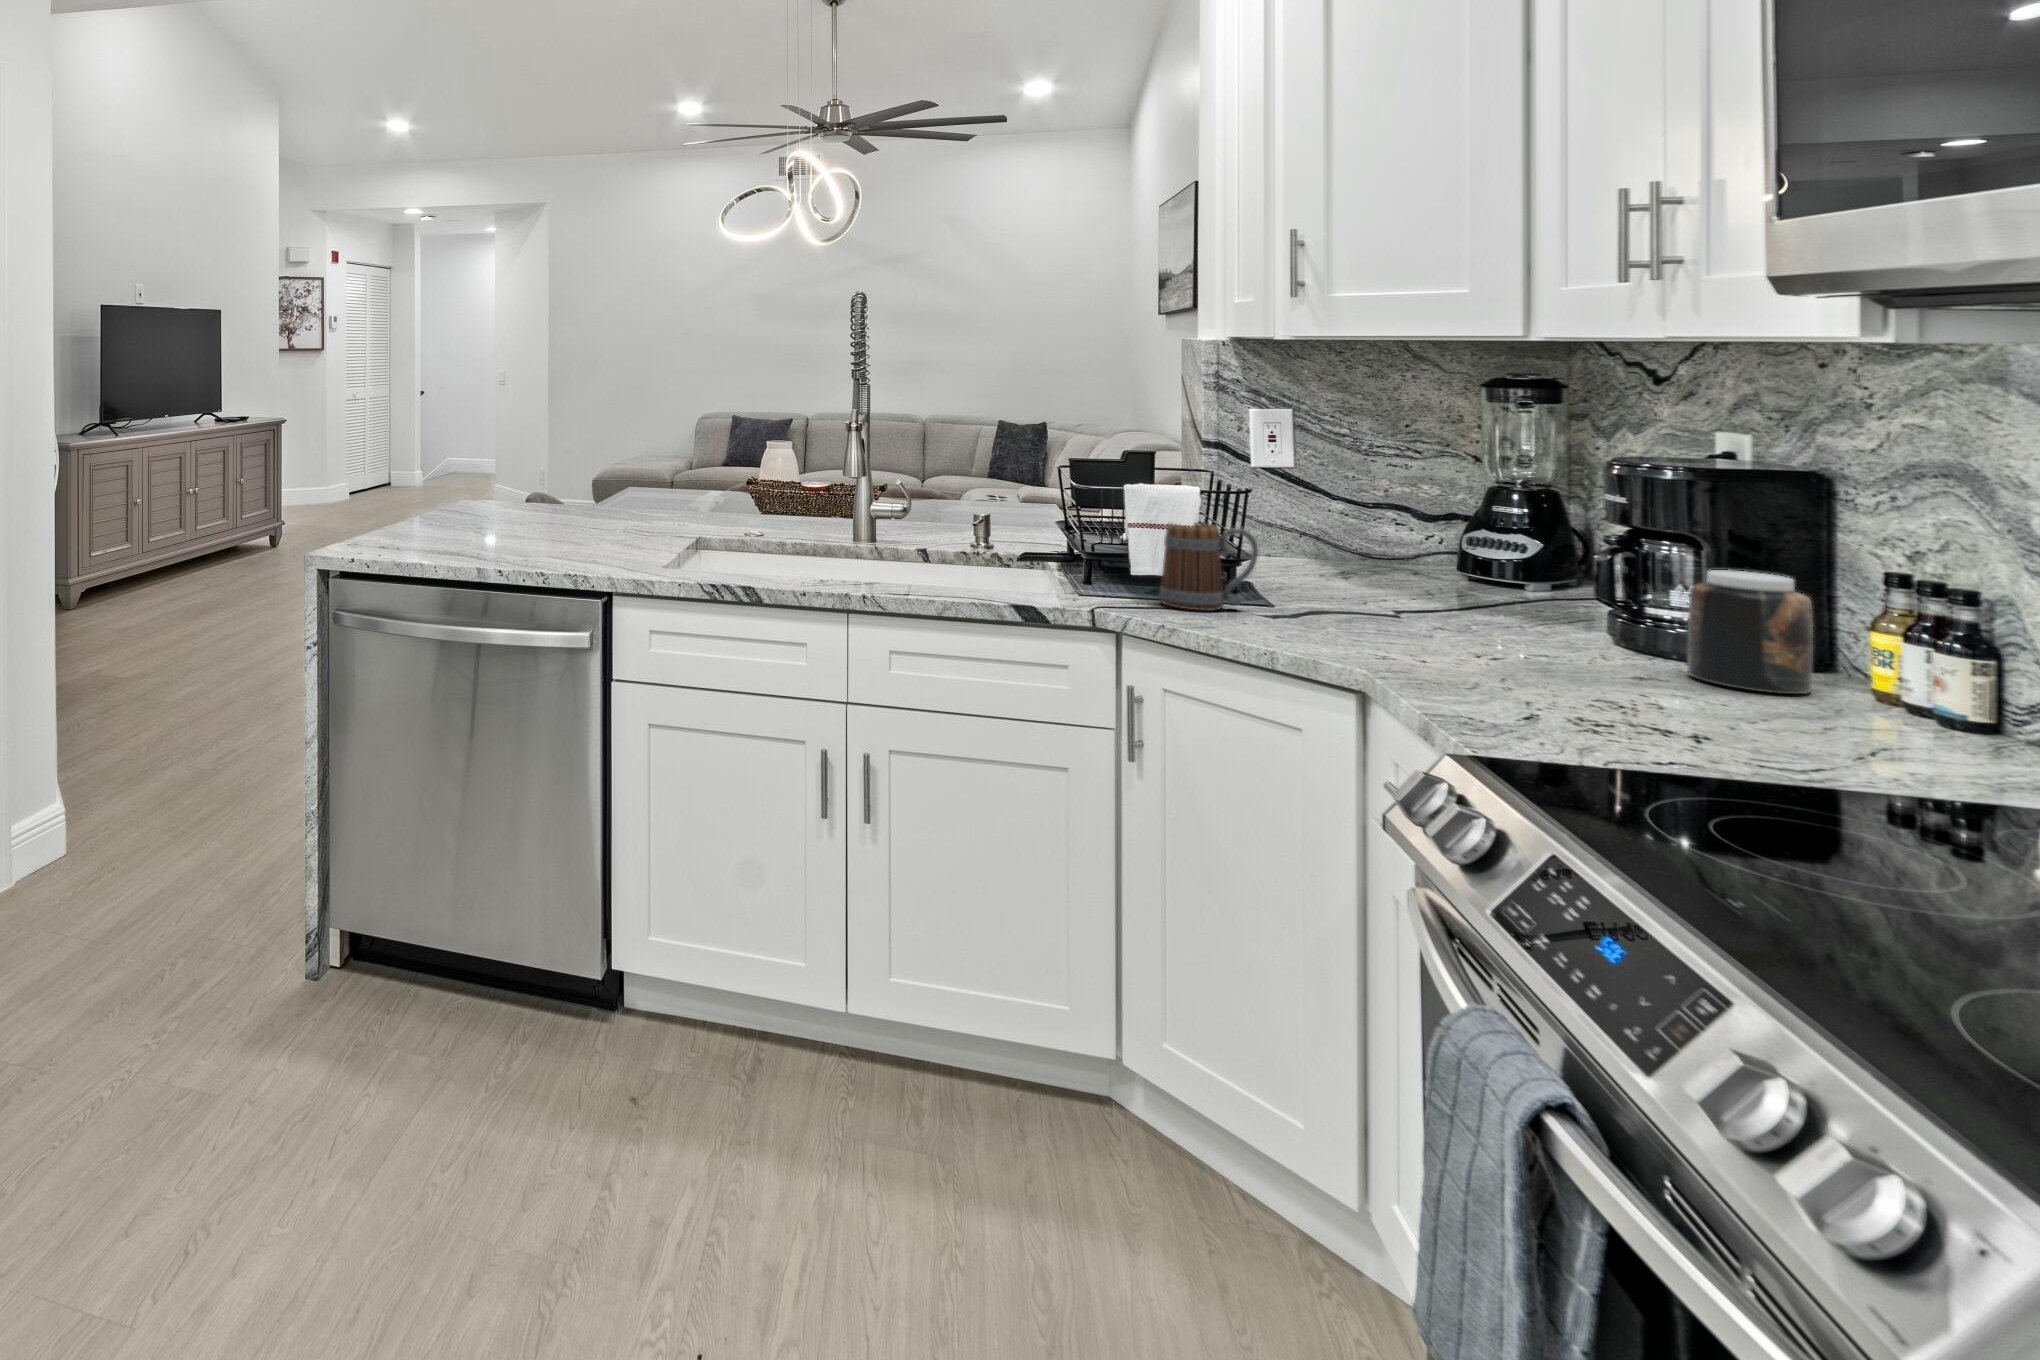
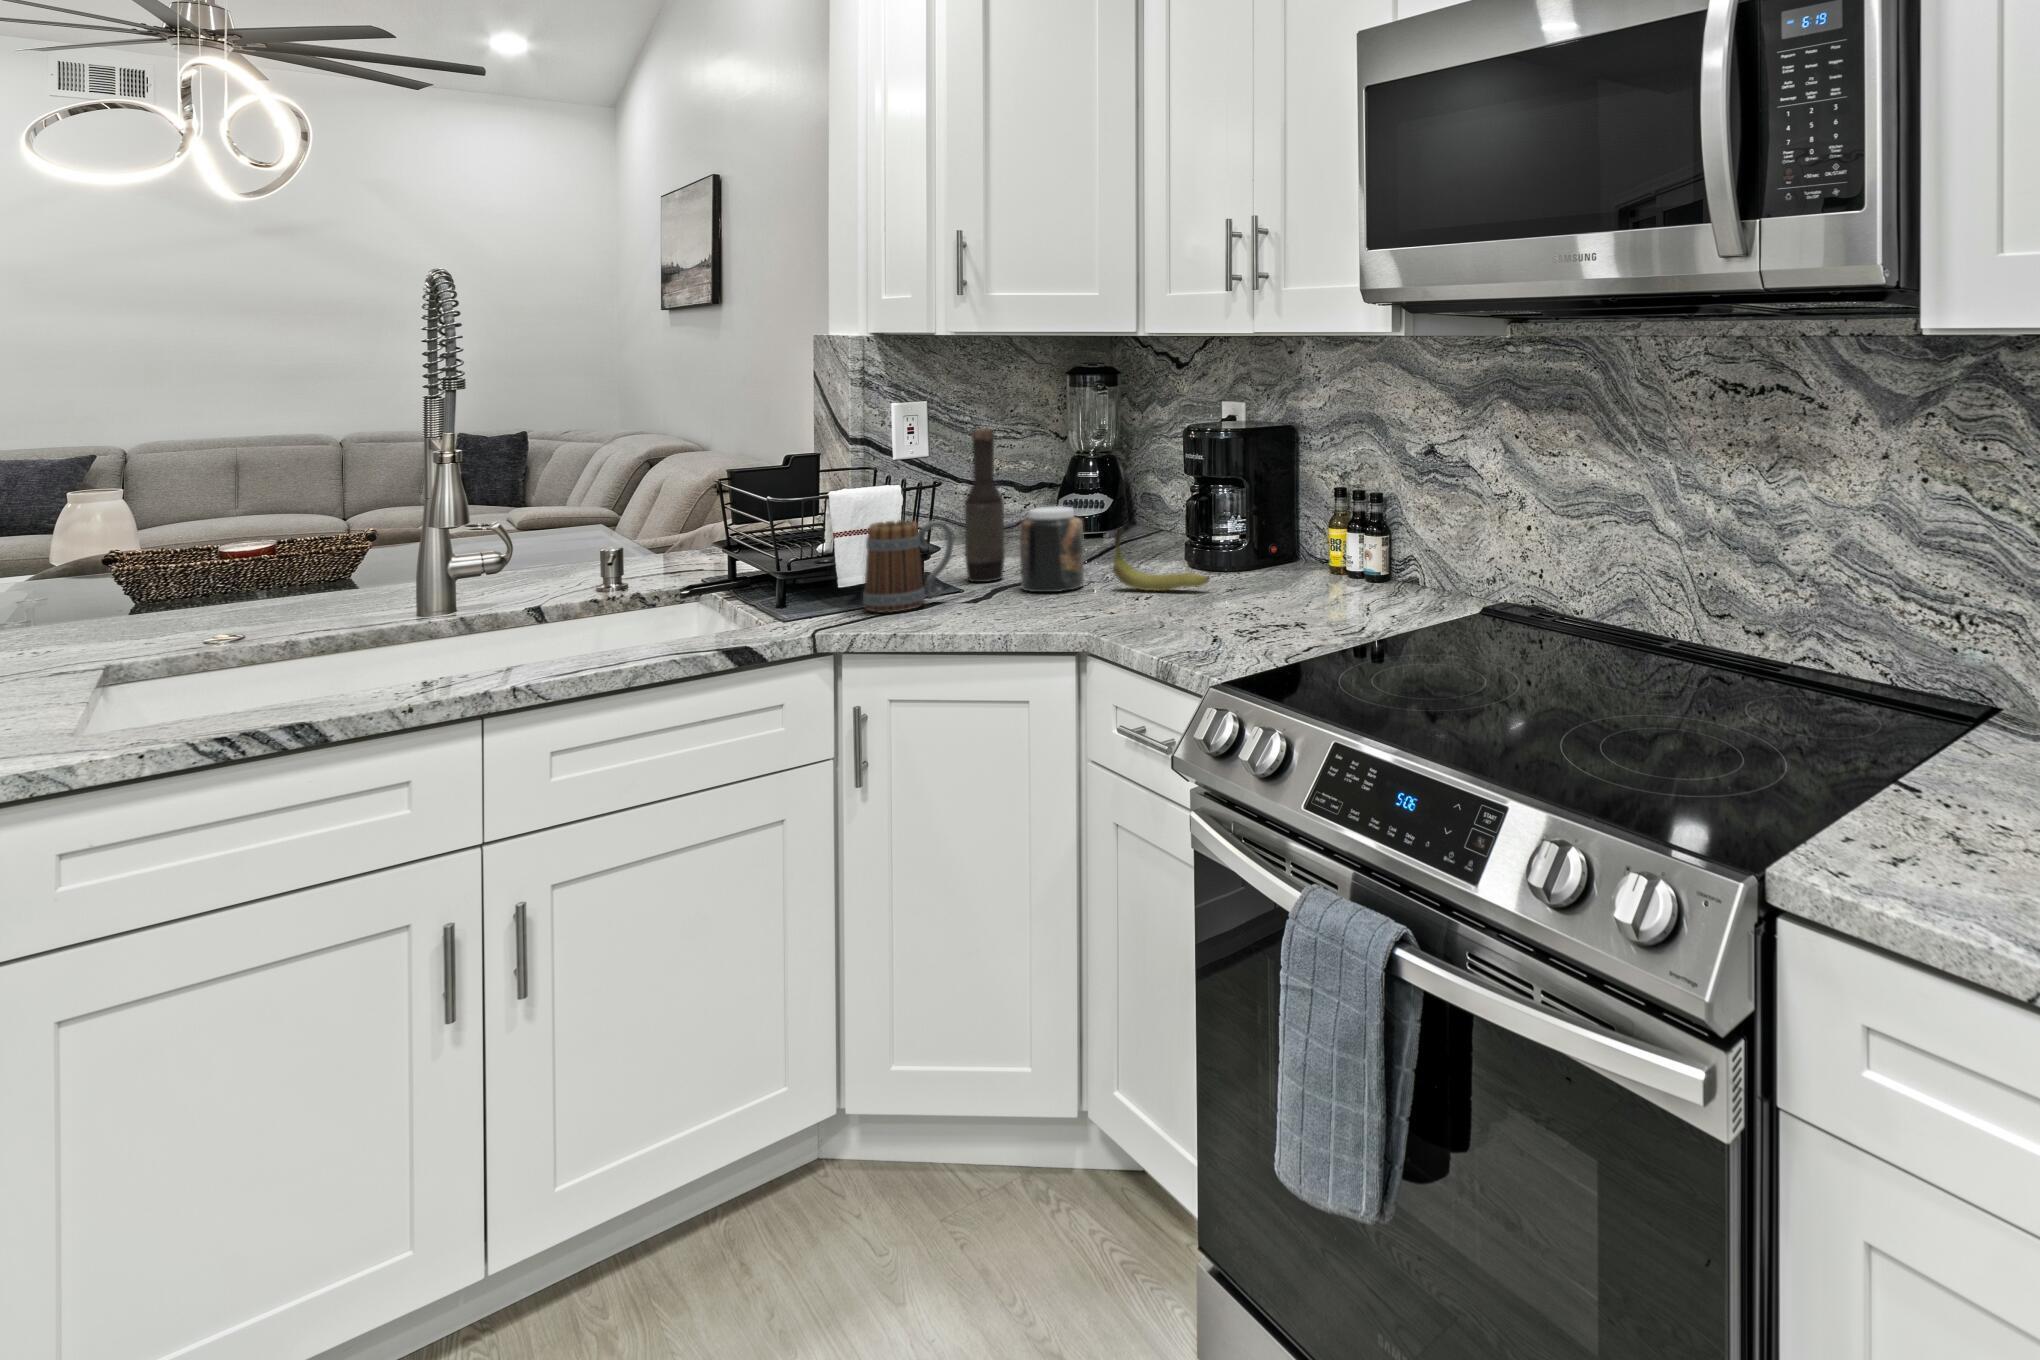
bottle: none [1293,441,1343,605] -> present [964,428,1005,582]
banana: none [1462,569,1605,660] -> present [1113,528,1209,591]
jar: present [1687,570,1813,694] -> present [1020,506,1084,592]

